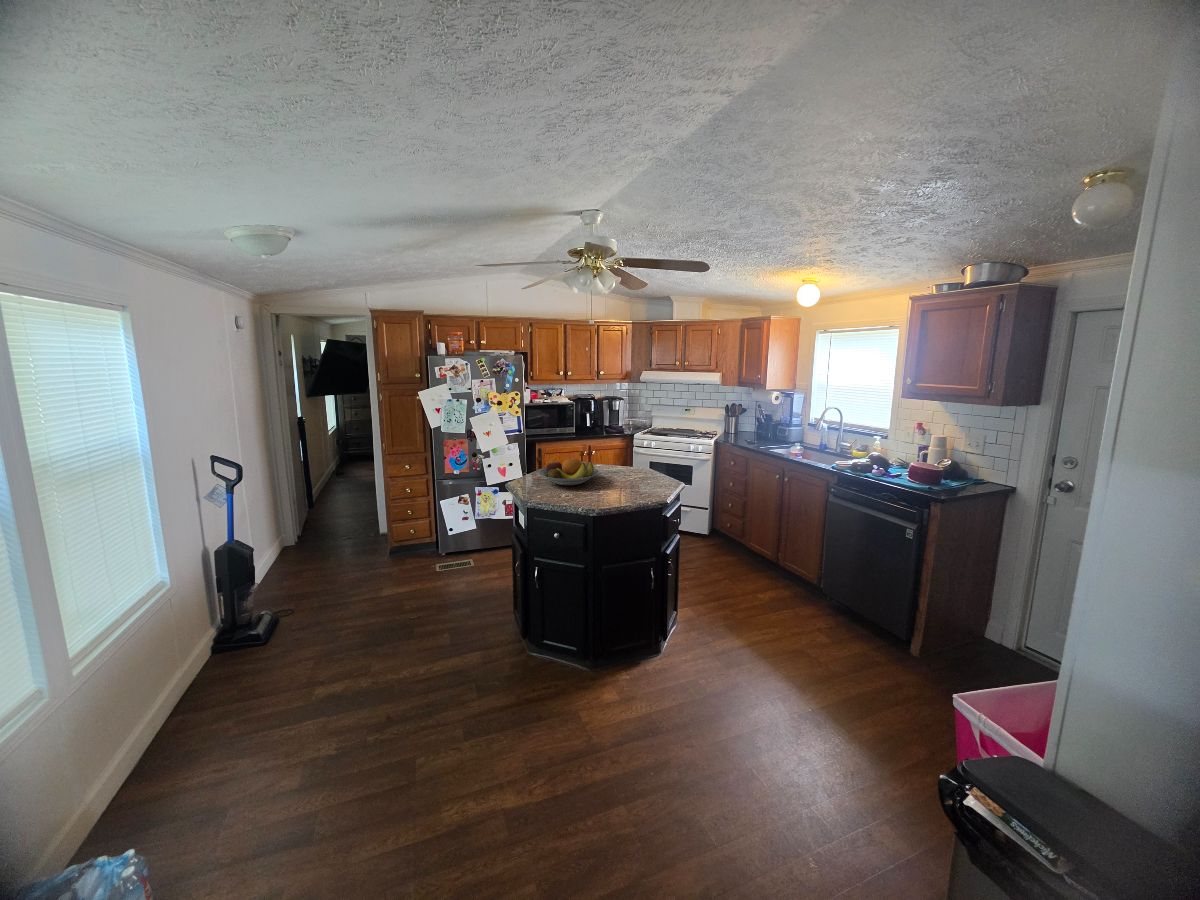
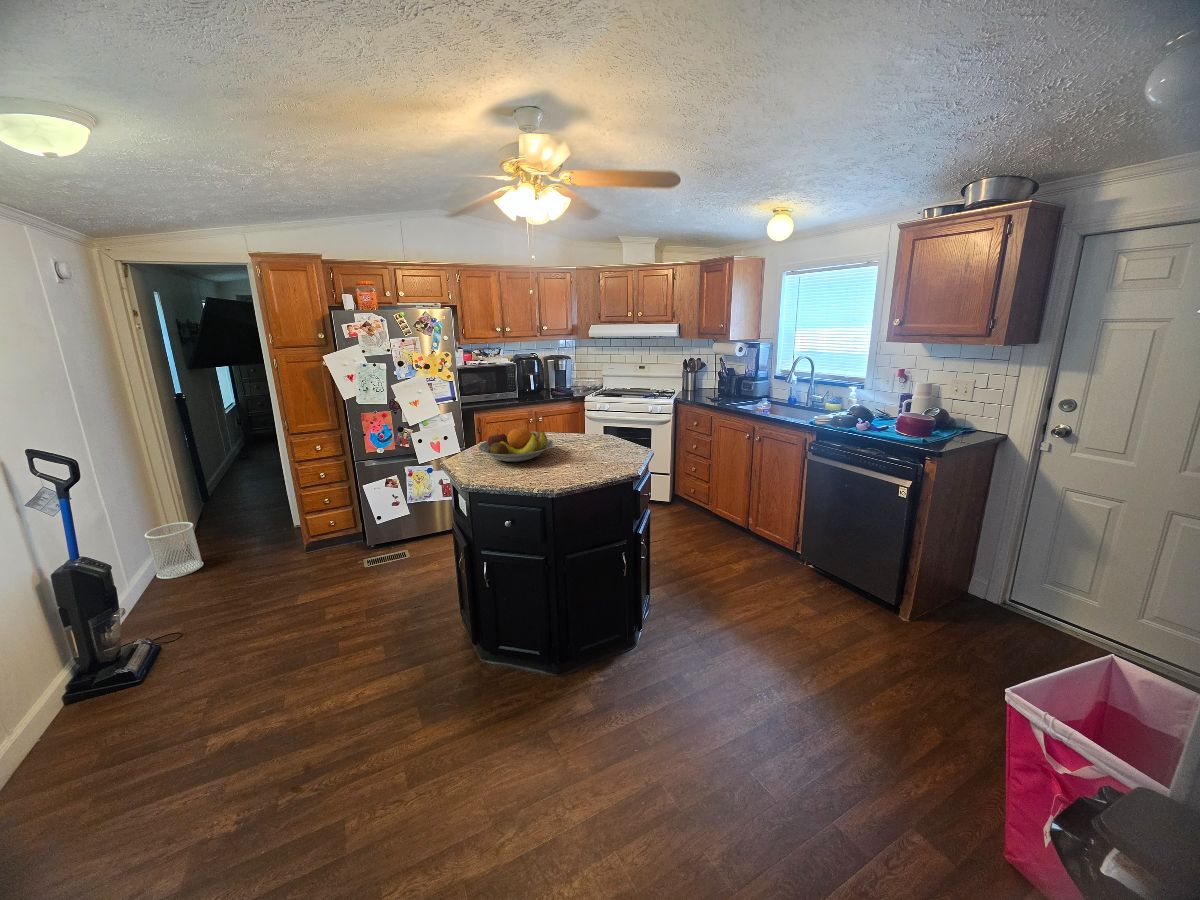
wastebasket: none [272,521,311,566] -> present [145,522,203,579]

